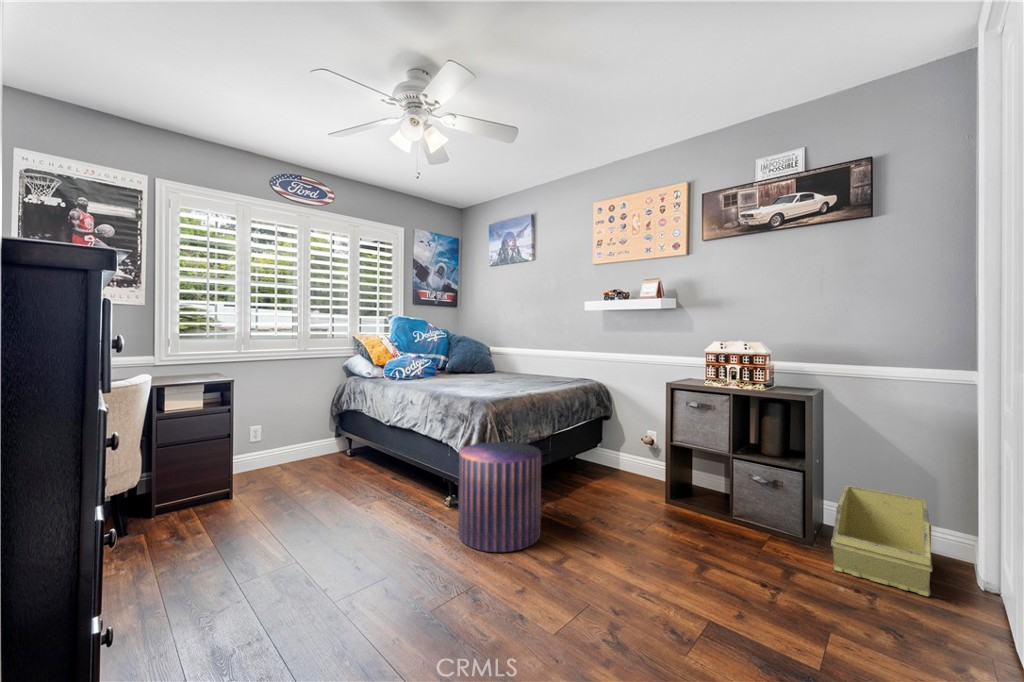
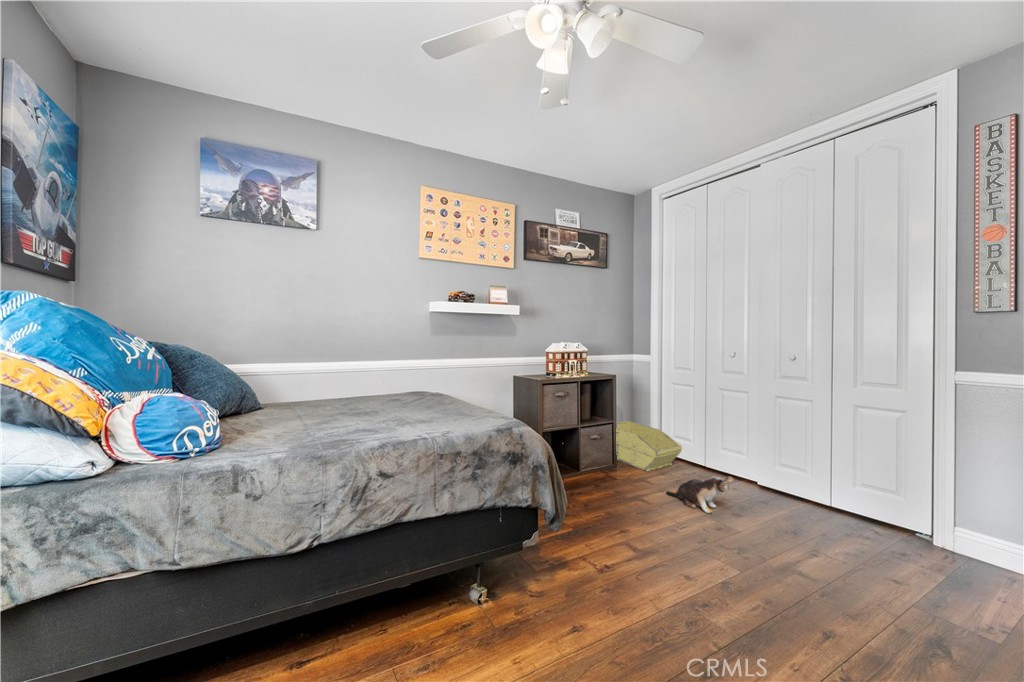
pouf: present [458,442,541,552] -> none [528,468,631,621]
plush toy: none [738,560,785,625] -> present [666,476,733,513]

